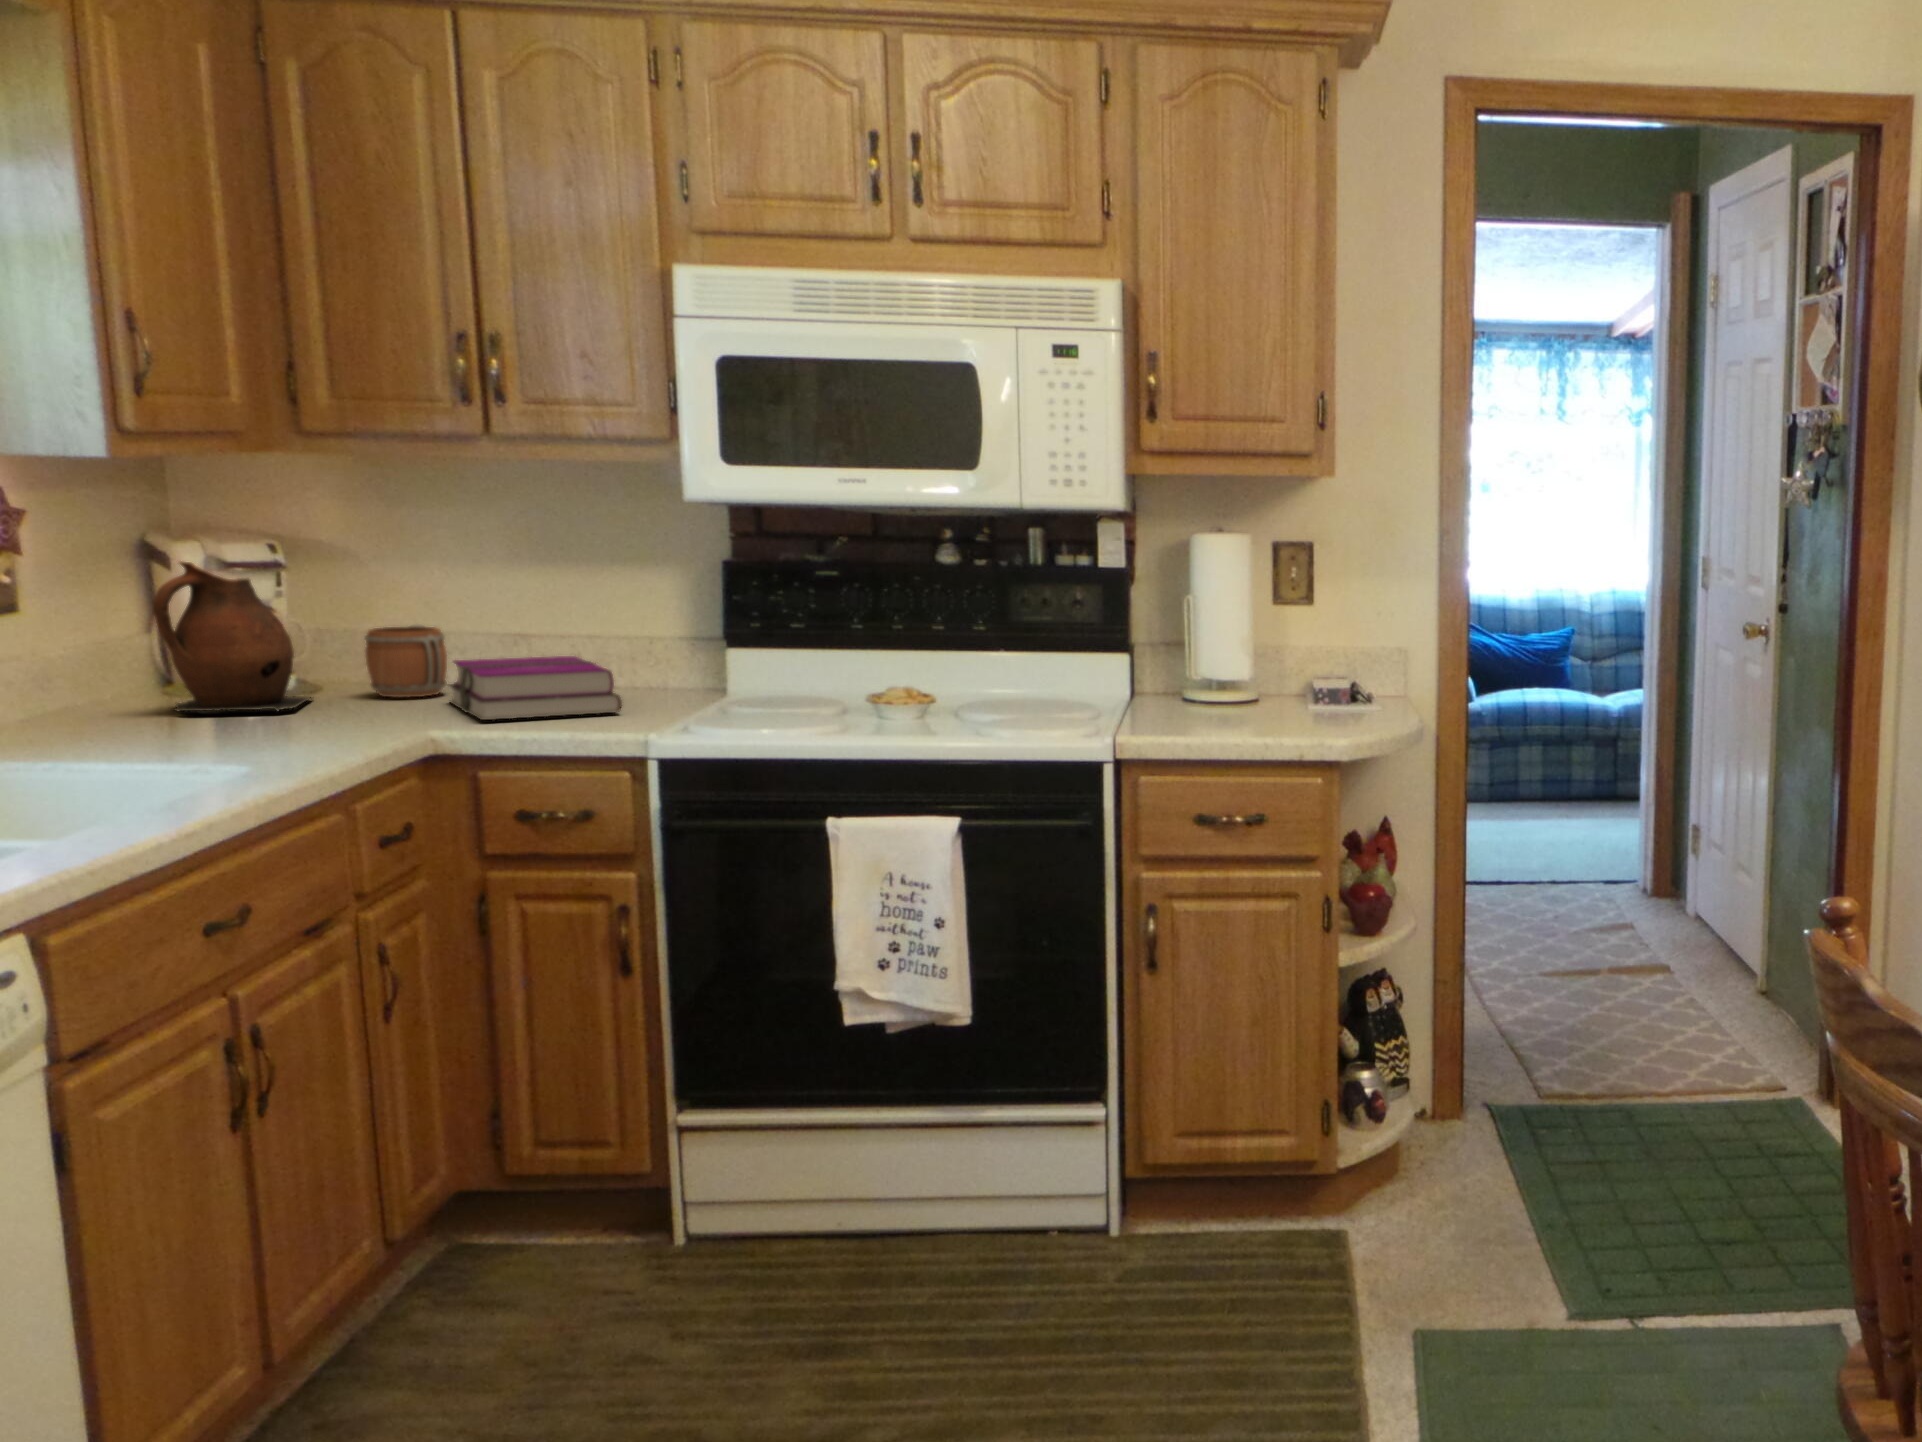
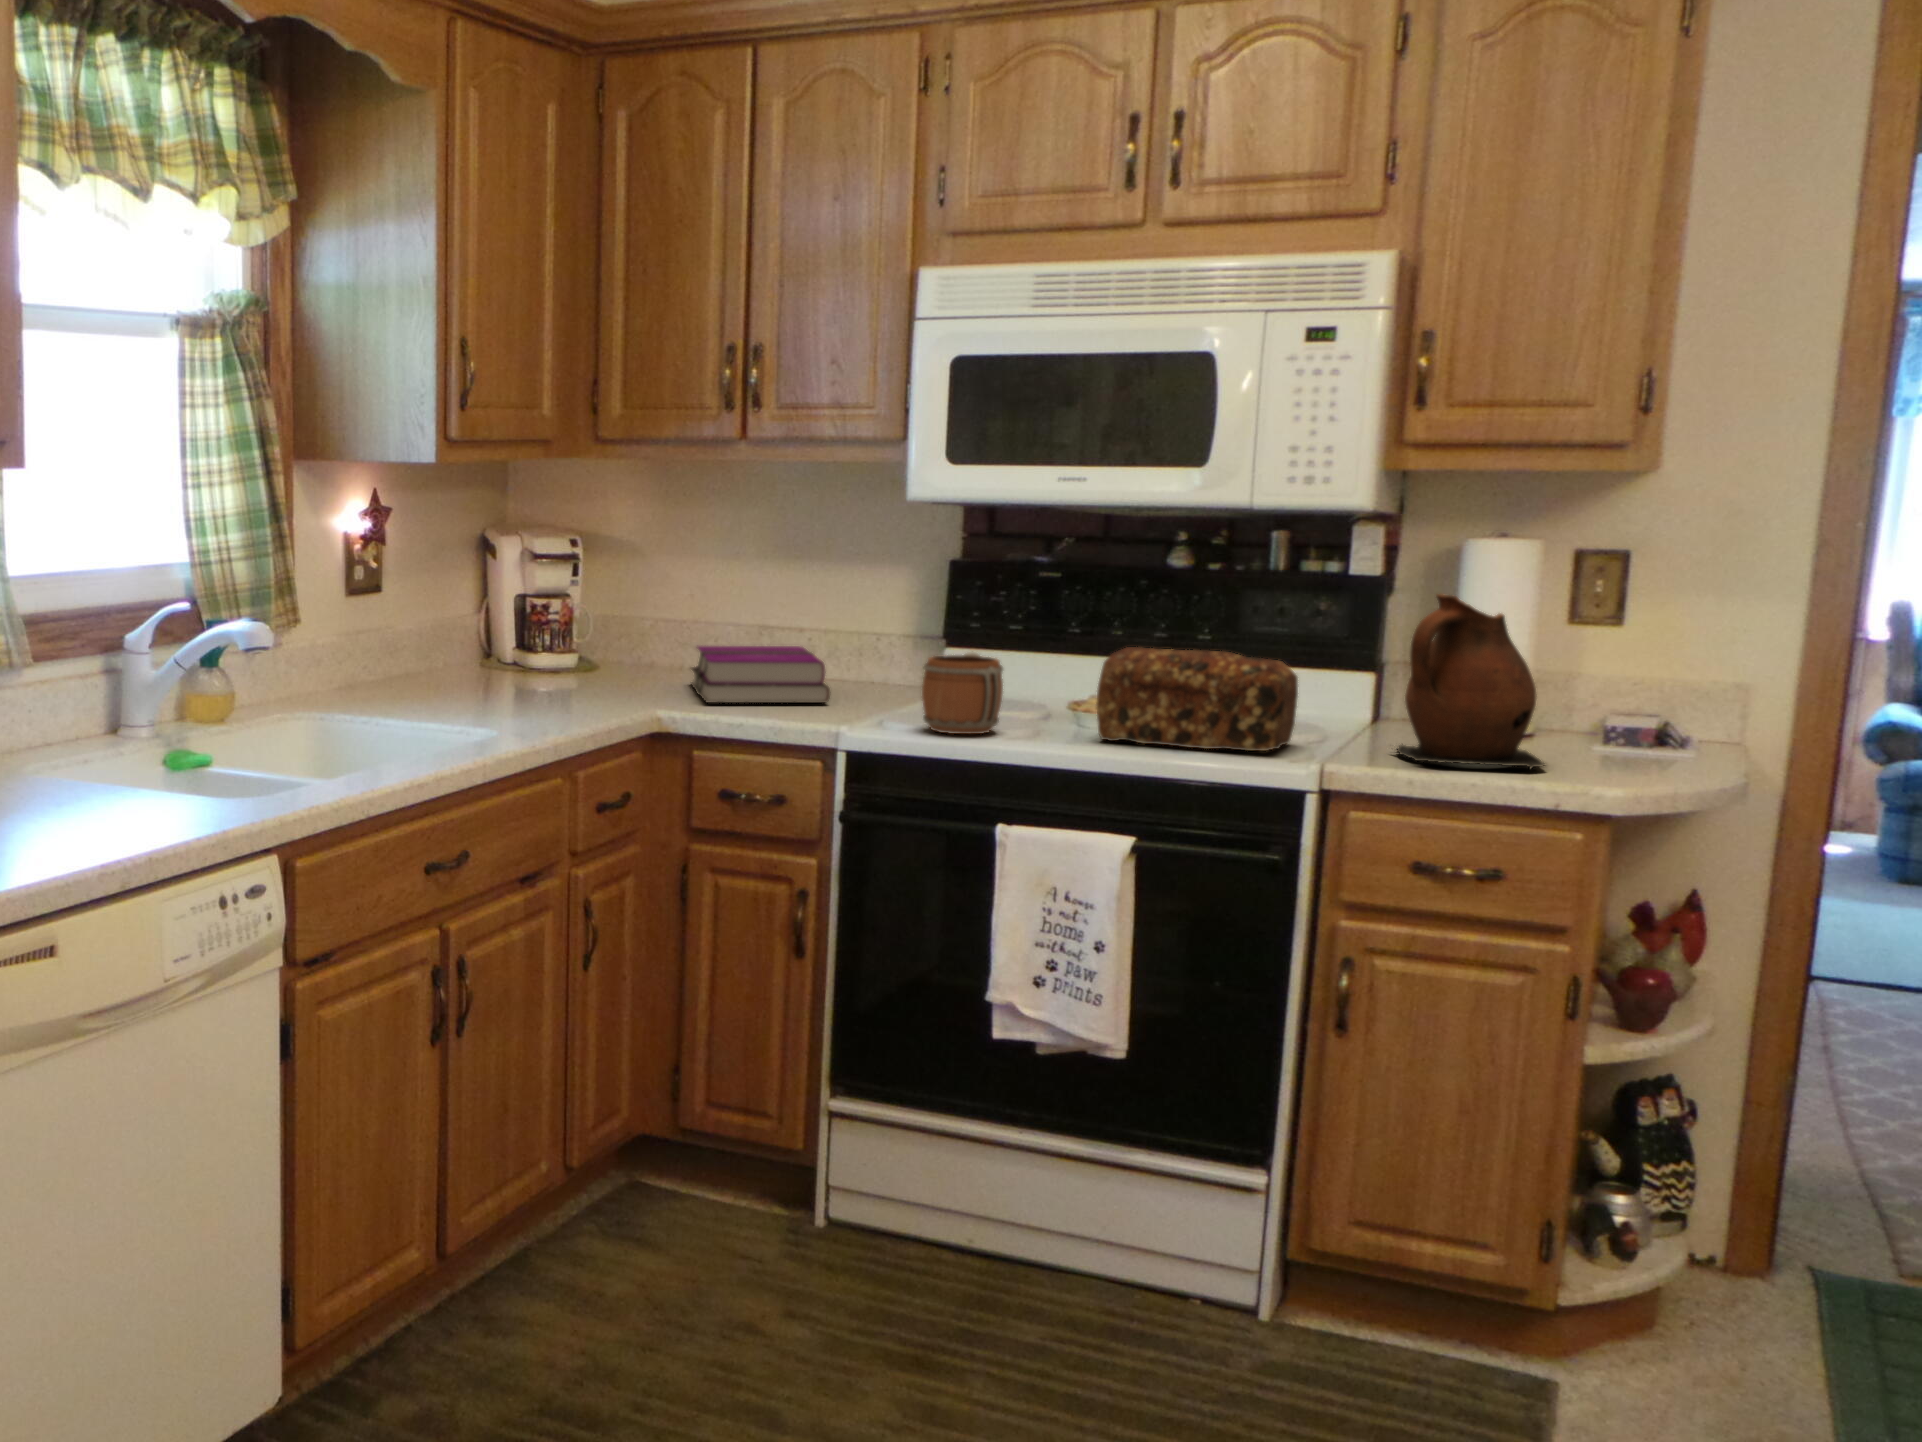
ceramic pitcher: present [153,561,313,712] -> present [1397,594,1545,769]
mug: present [365,623,447,697] -> present [922,652,1003,734]
bread loaf: none [906,640,1081,730] -> present [1097,647,1298,751]

